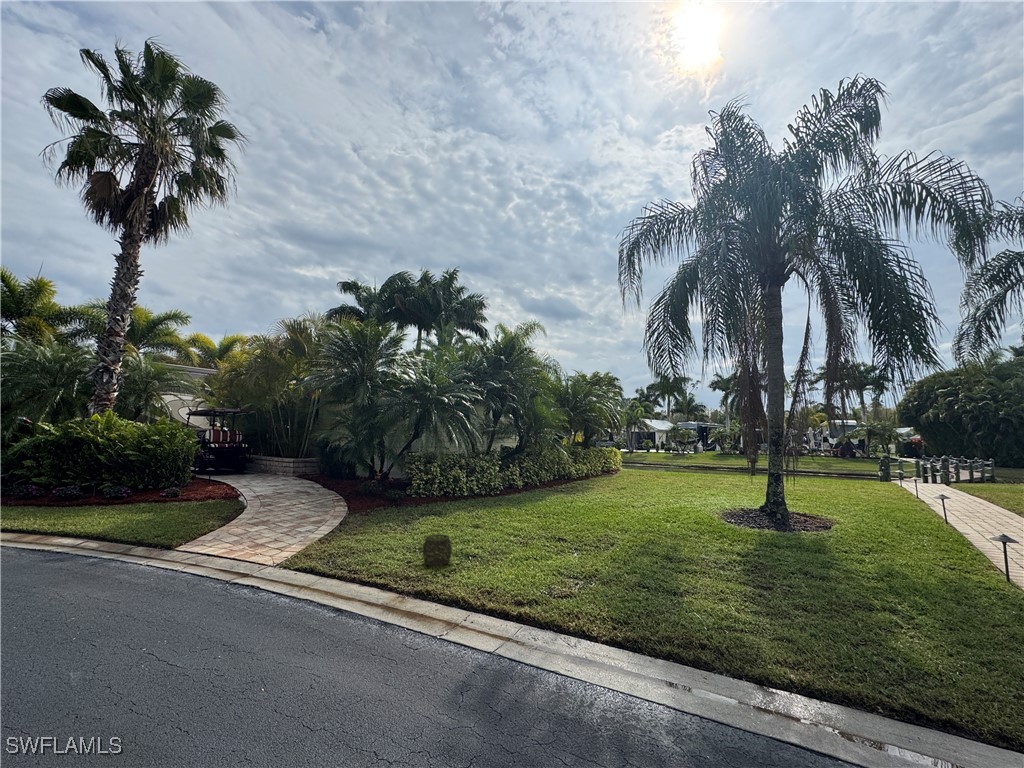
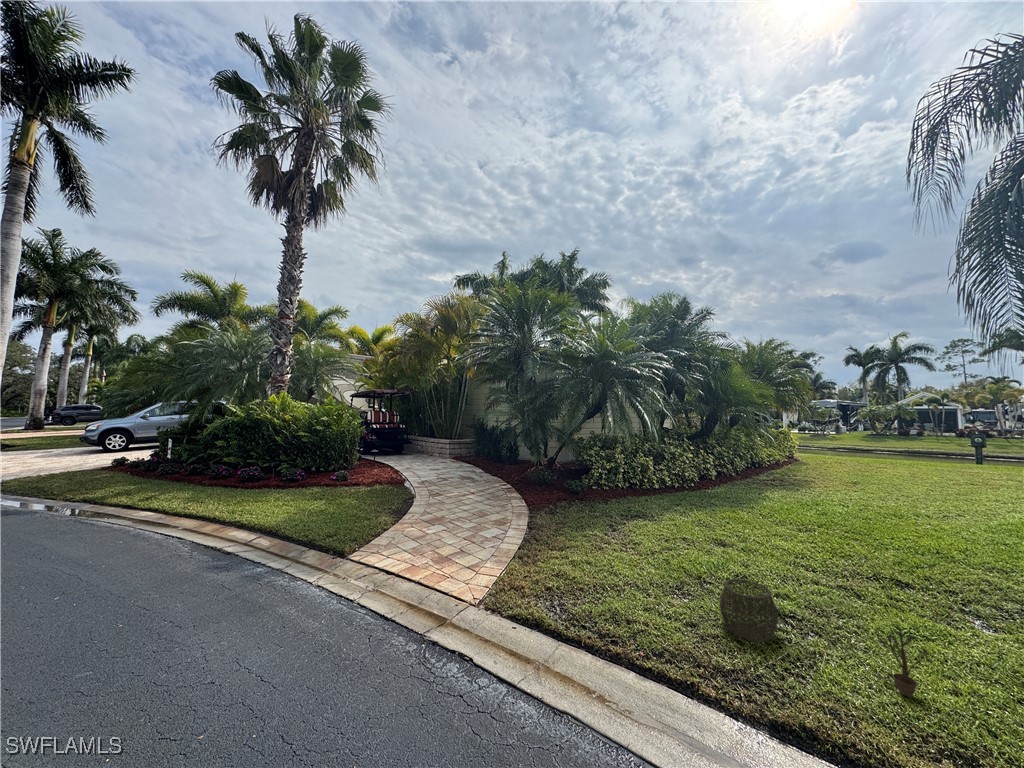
decorative plant: none [479,544,494,577] -> present [872,628,932,697]

